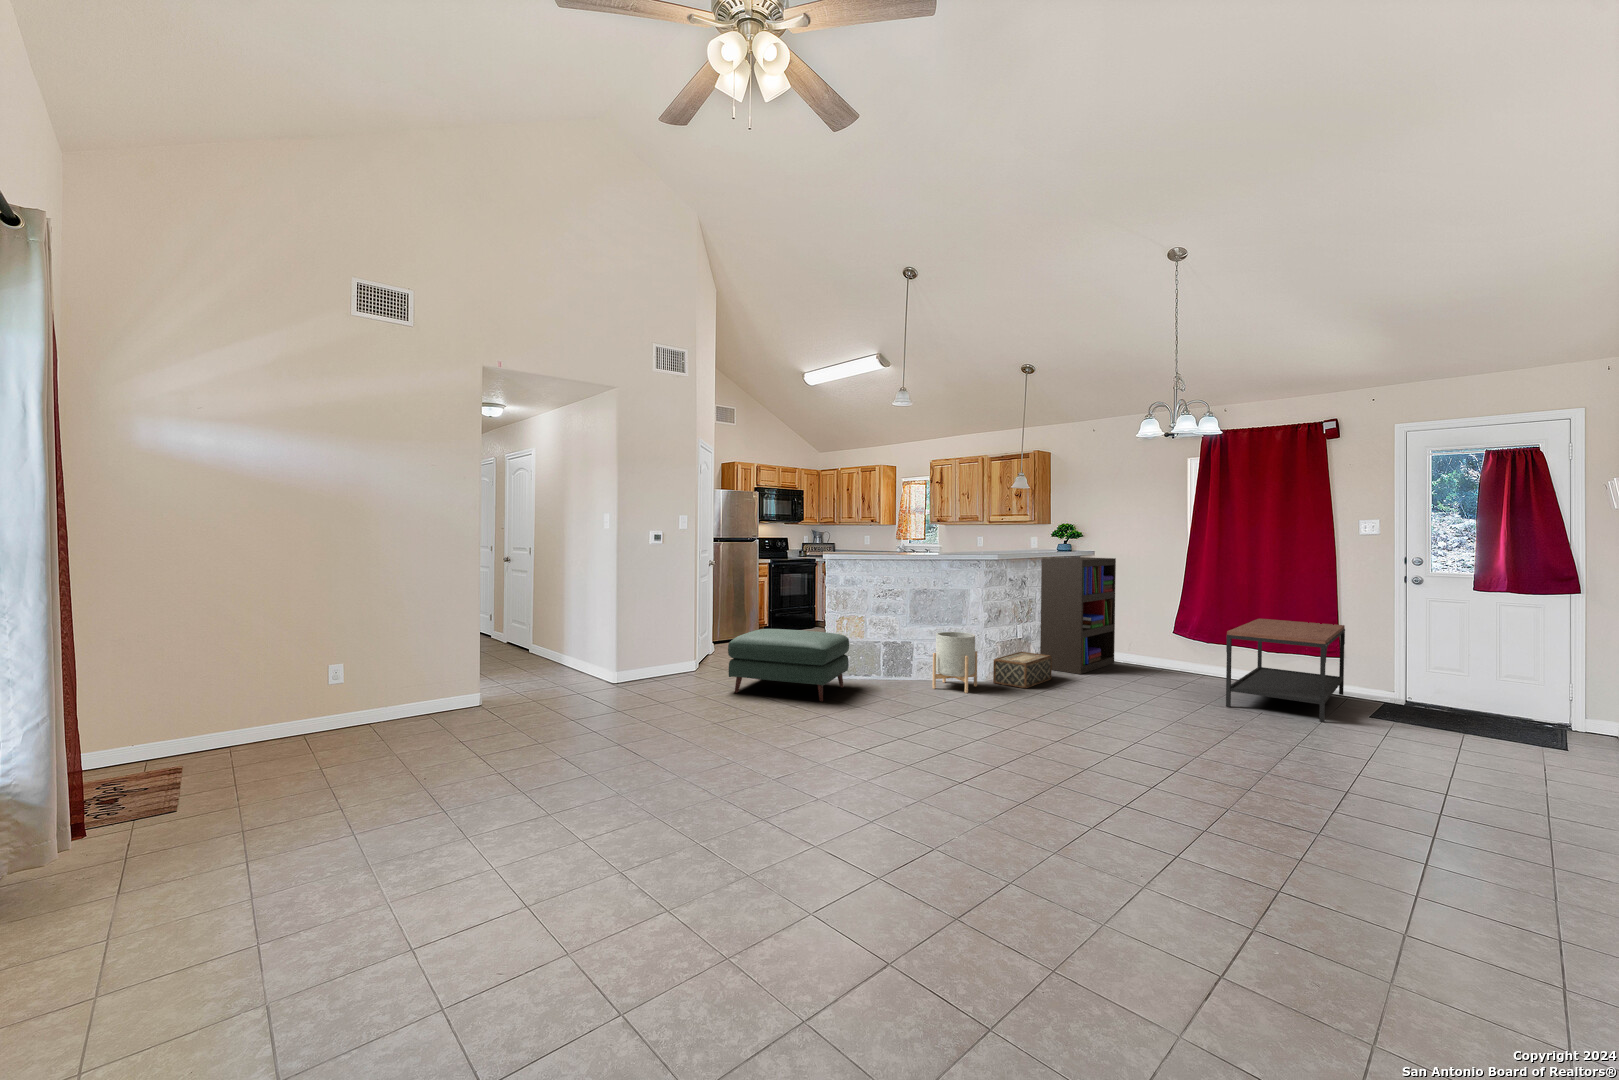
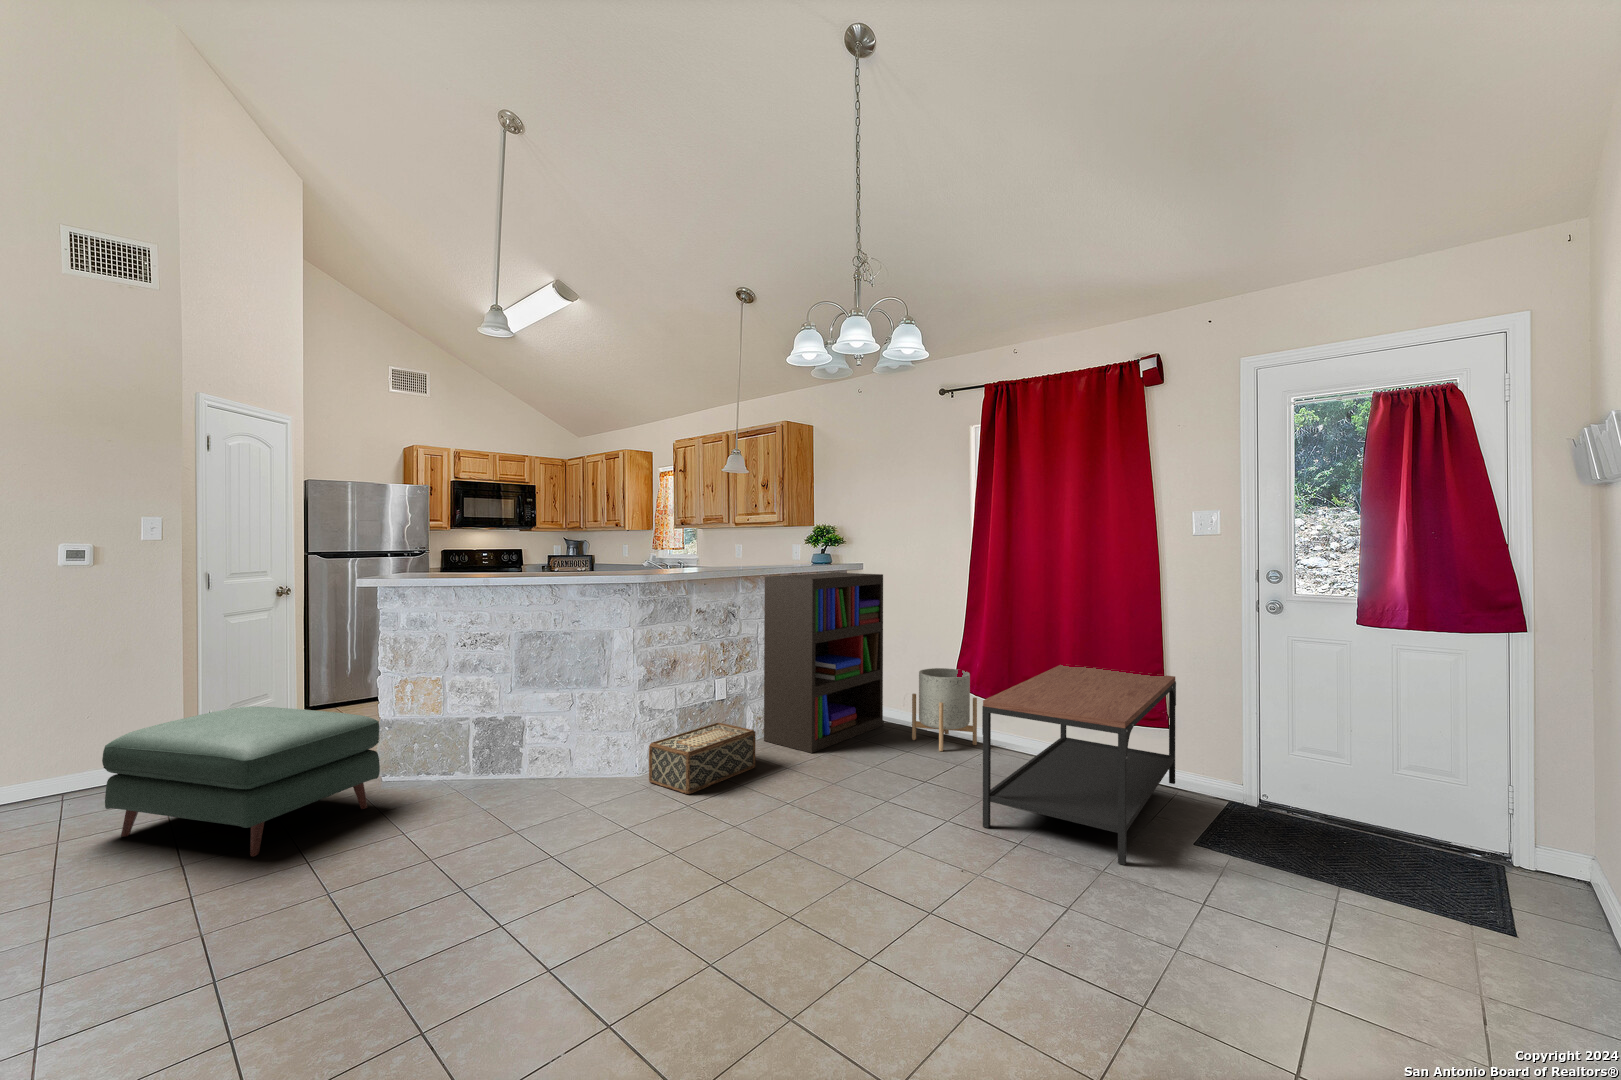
planter: present [933,632,977,693] -> present [912,668,977,751]

